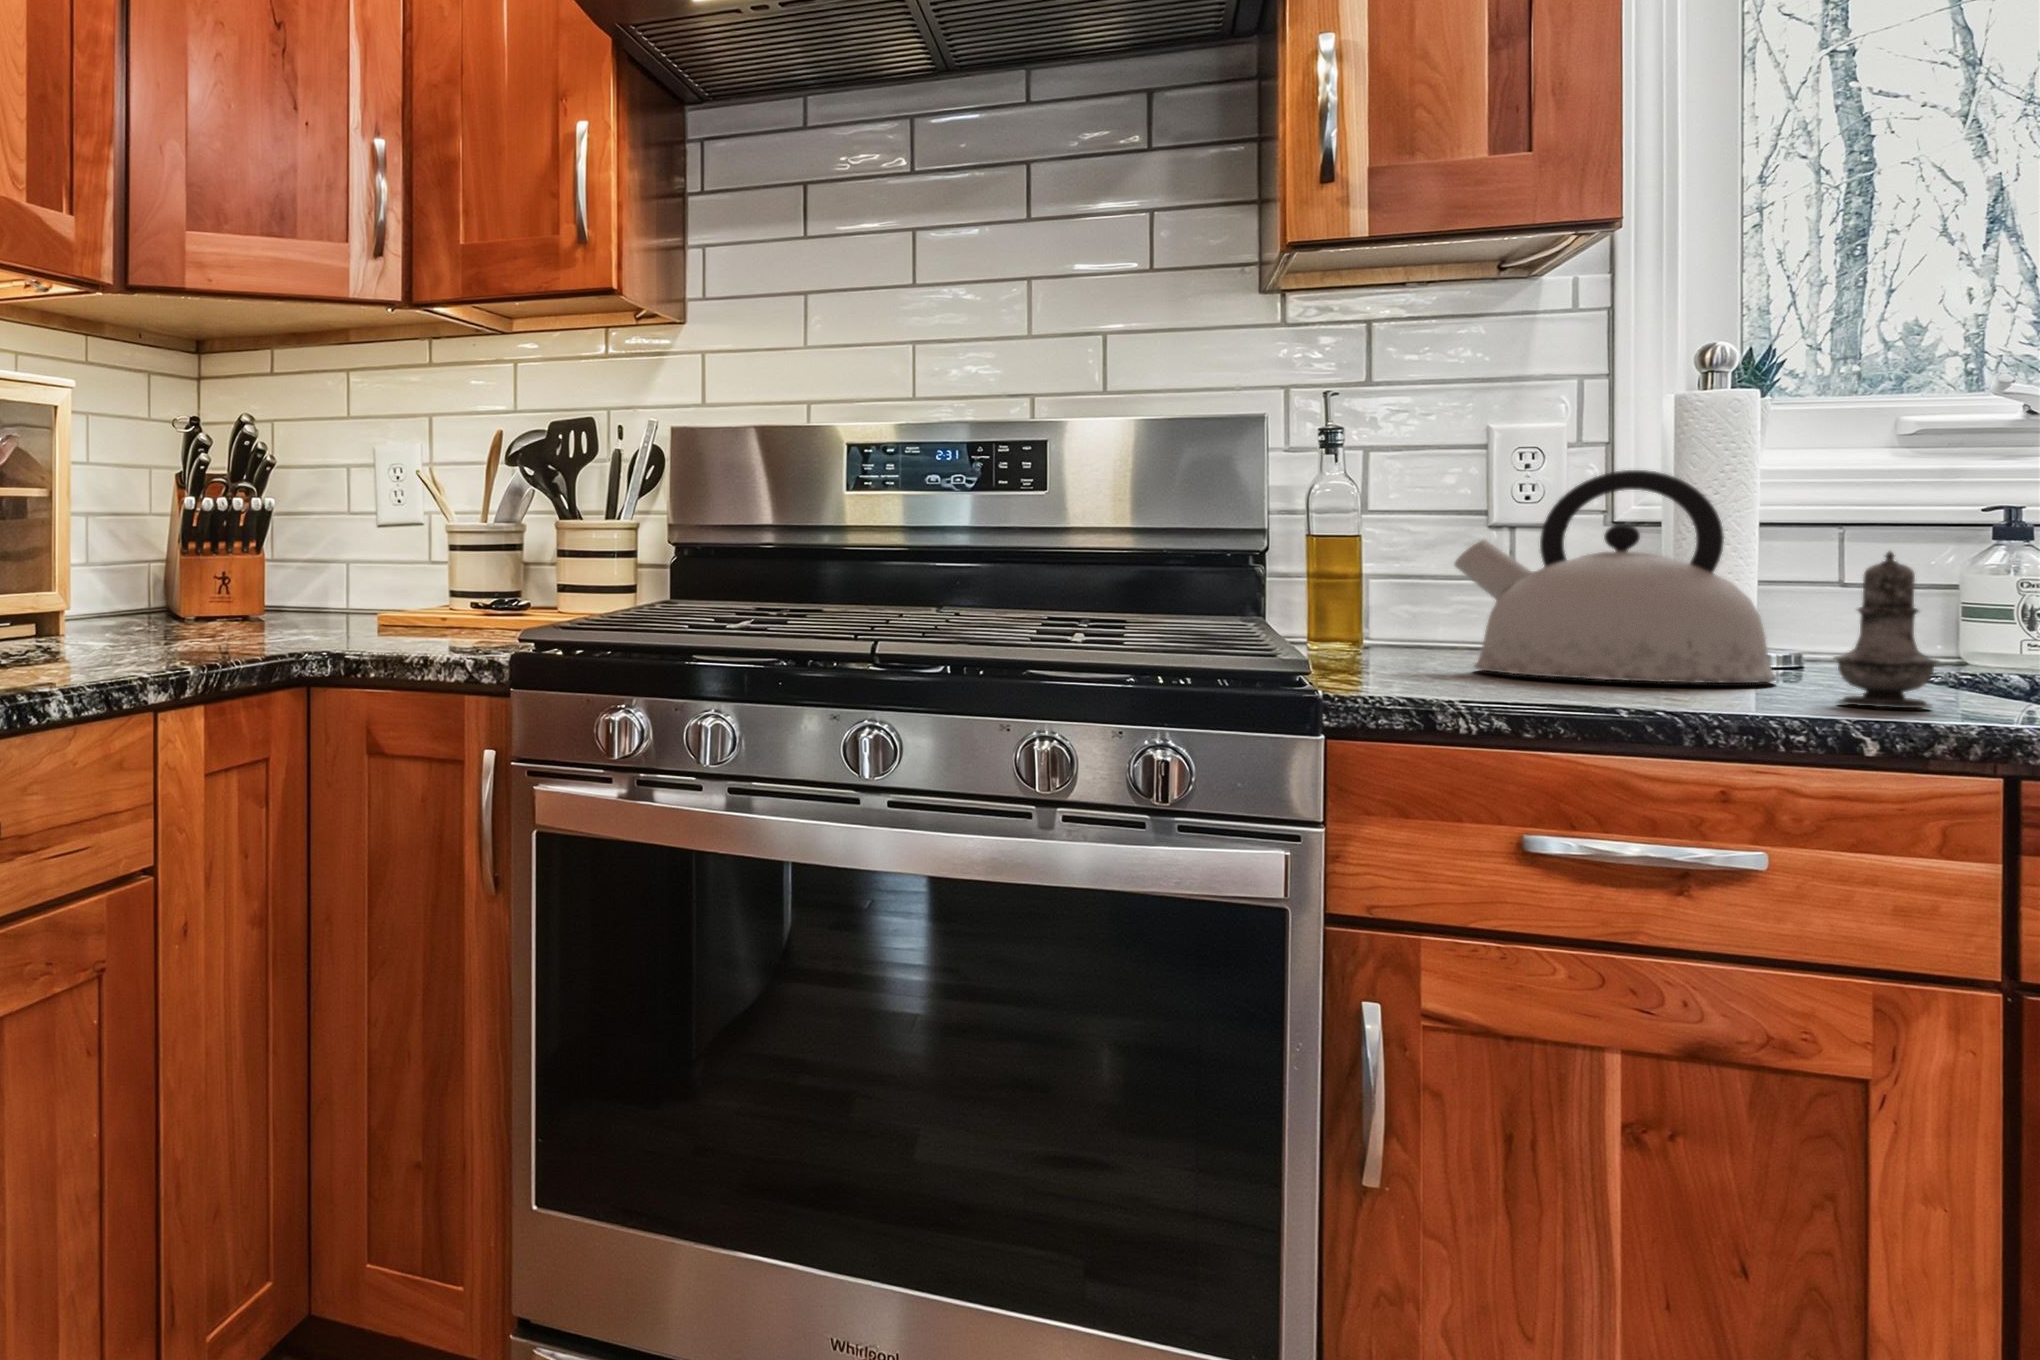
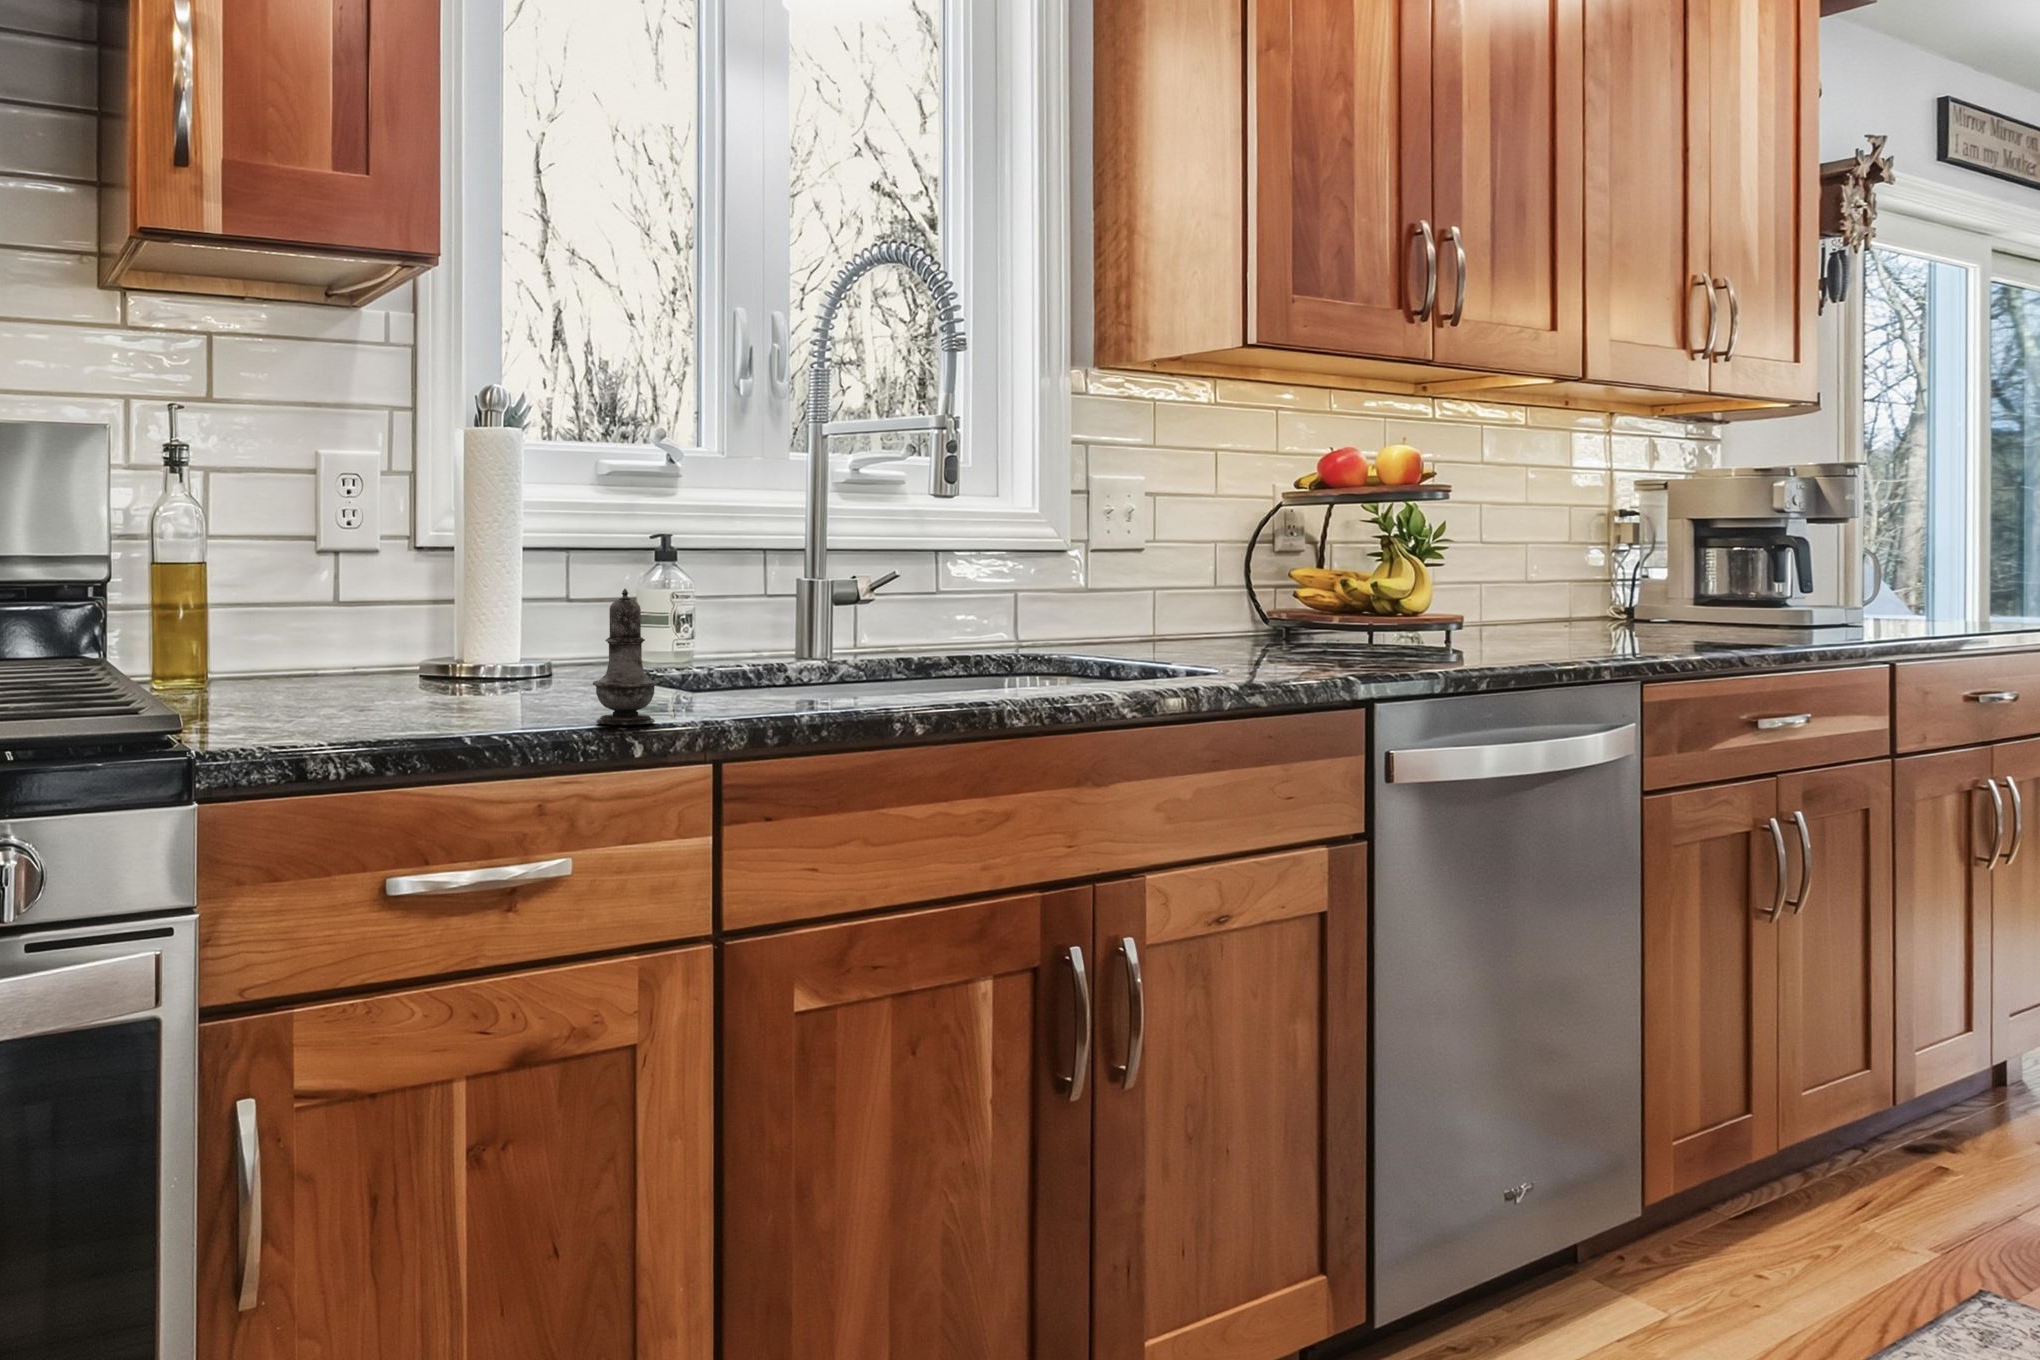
kettle: present [1454,470,1777,683] -> none [297,506,549,711]

